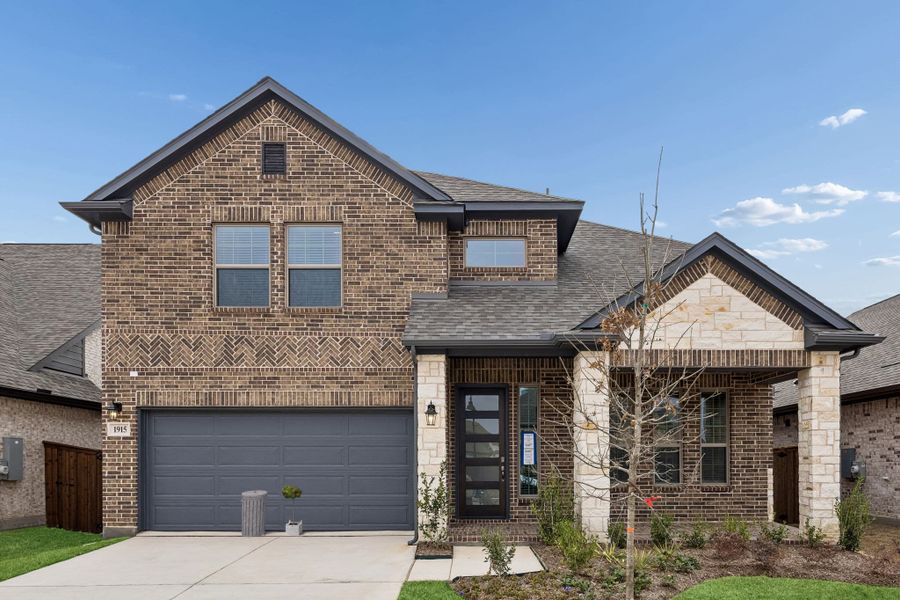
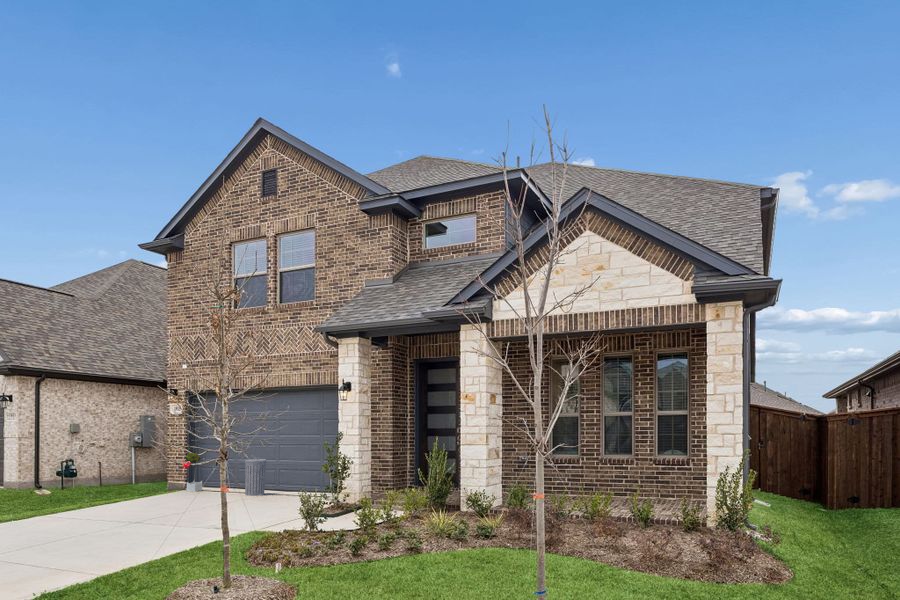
potted tree: present [282,485,302,536] -> present [186,452,202,492]

